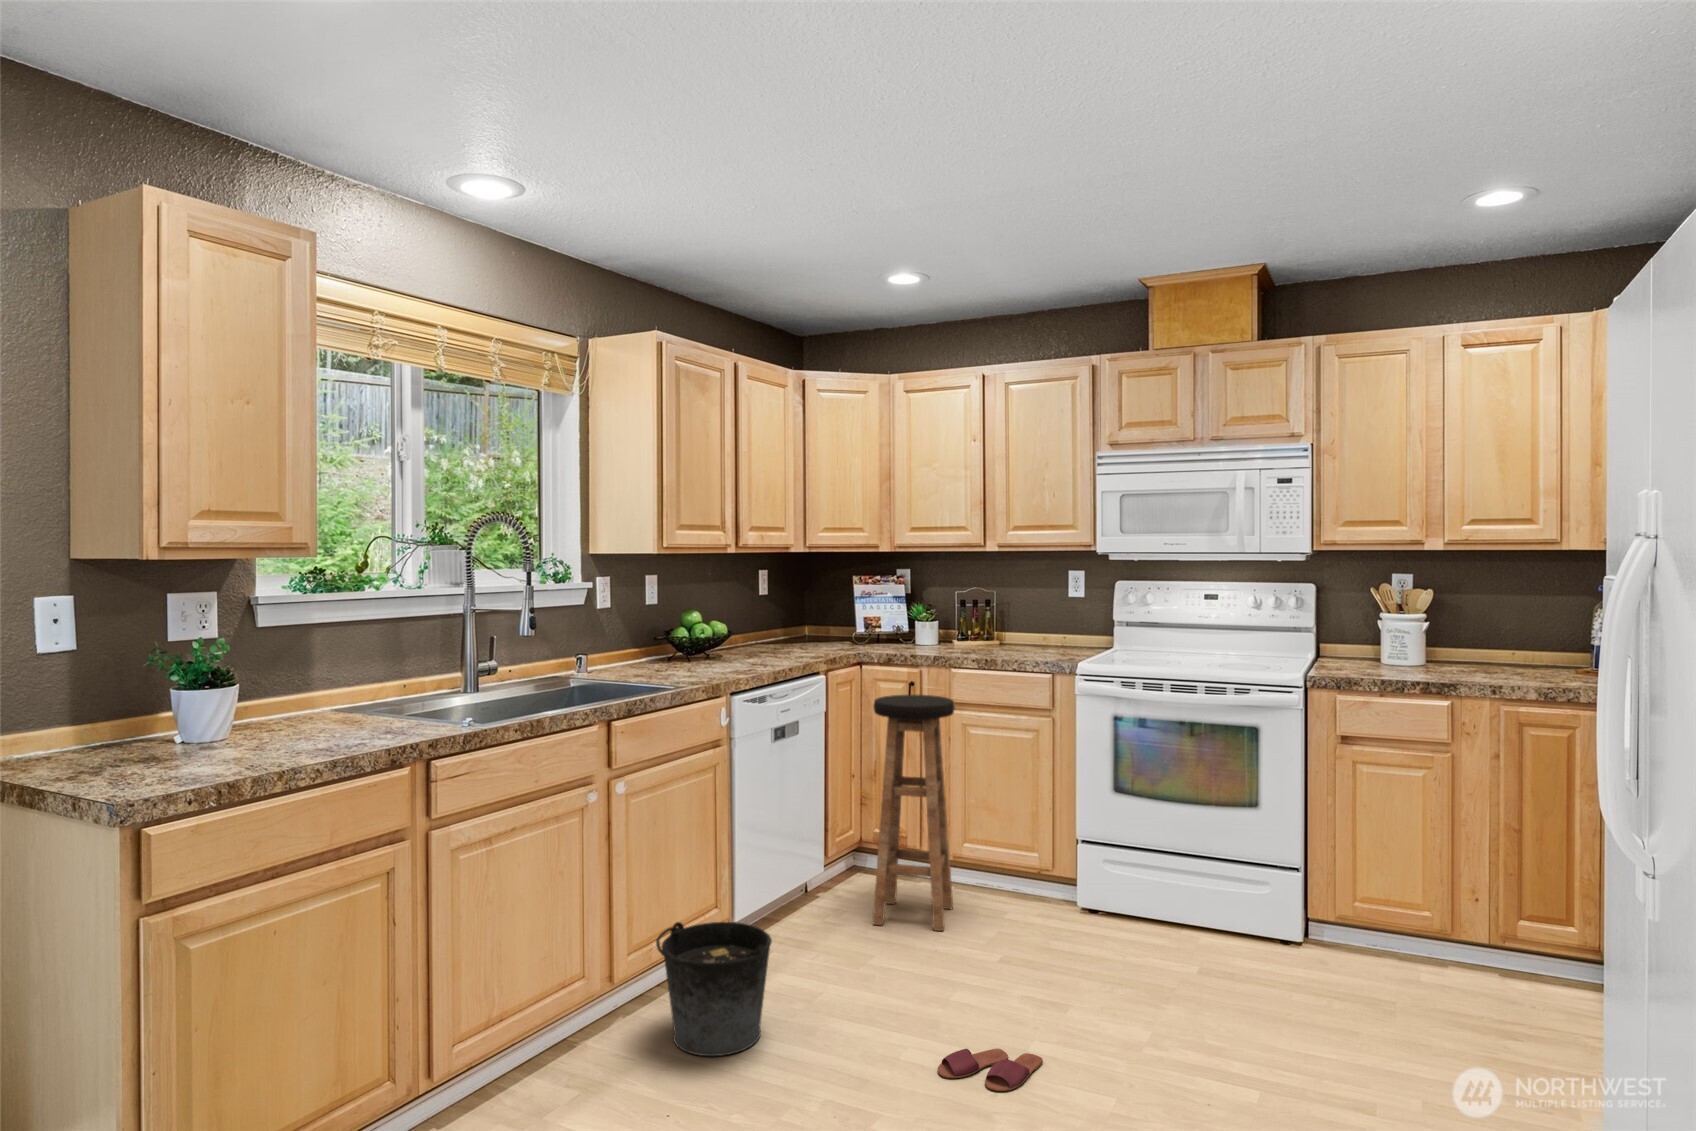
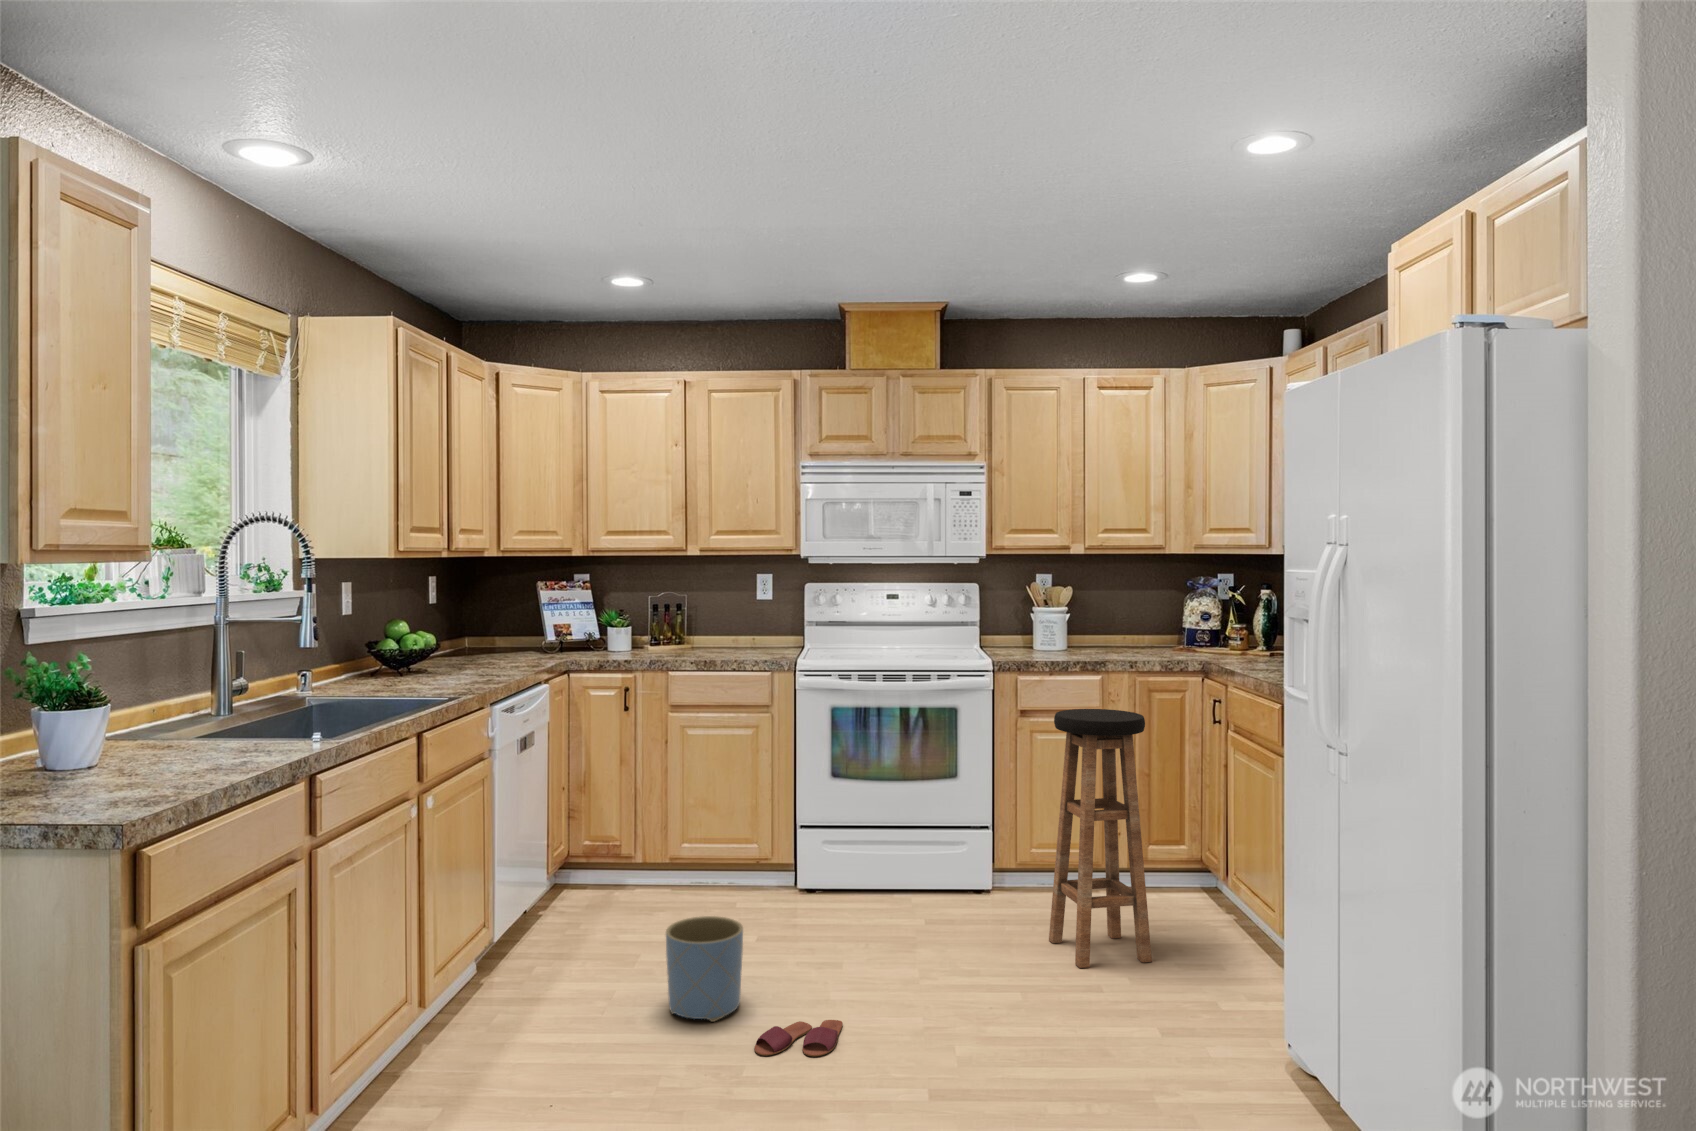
bar stool: present [873,695,955,931] -> present [1049,709,1152,968]
planter: none [877,920,954,1030] -> present [666,916,743,1022]
bucket: present [656,922,772,1056] -> none [442,946,574,1091]

